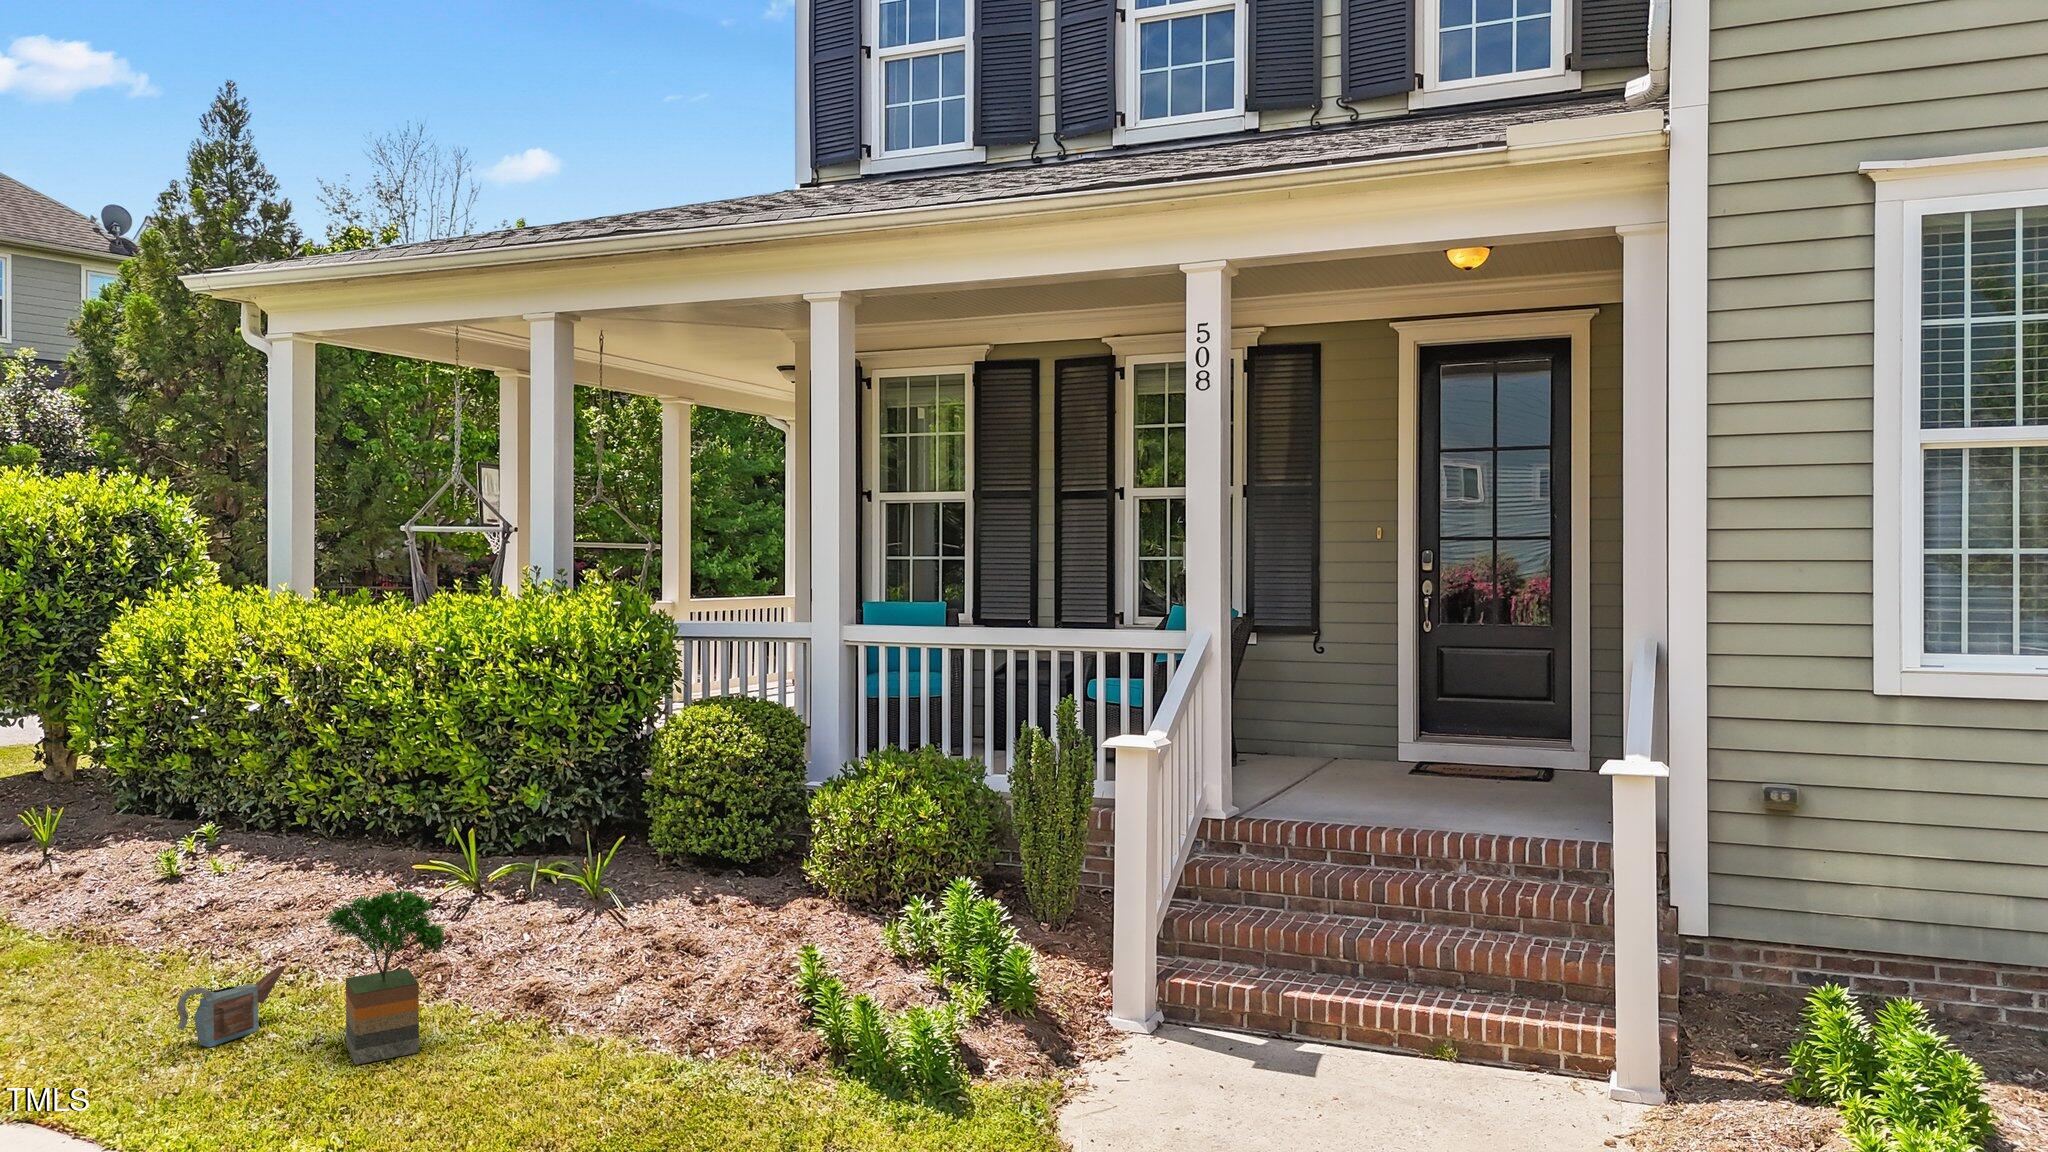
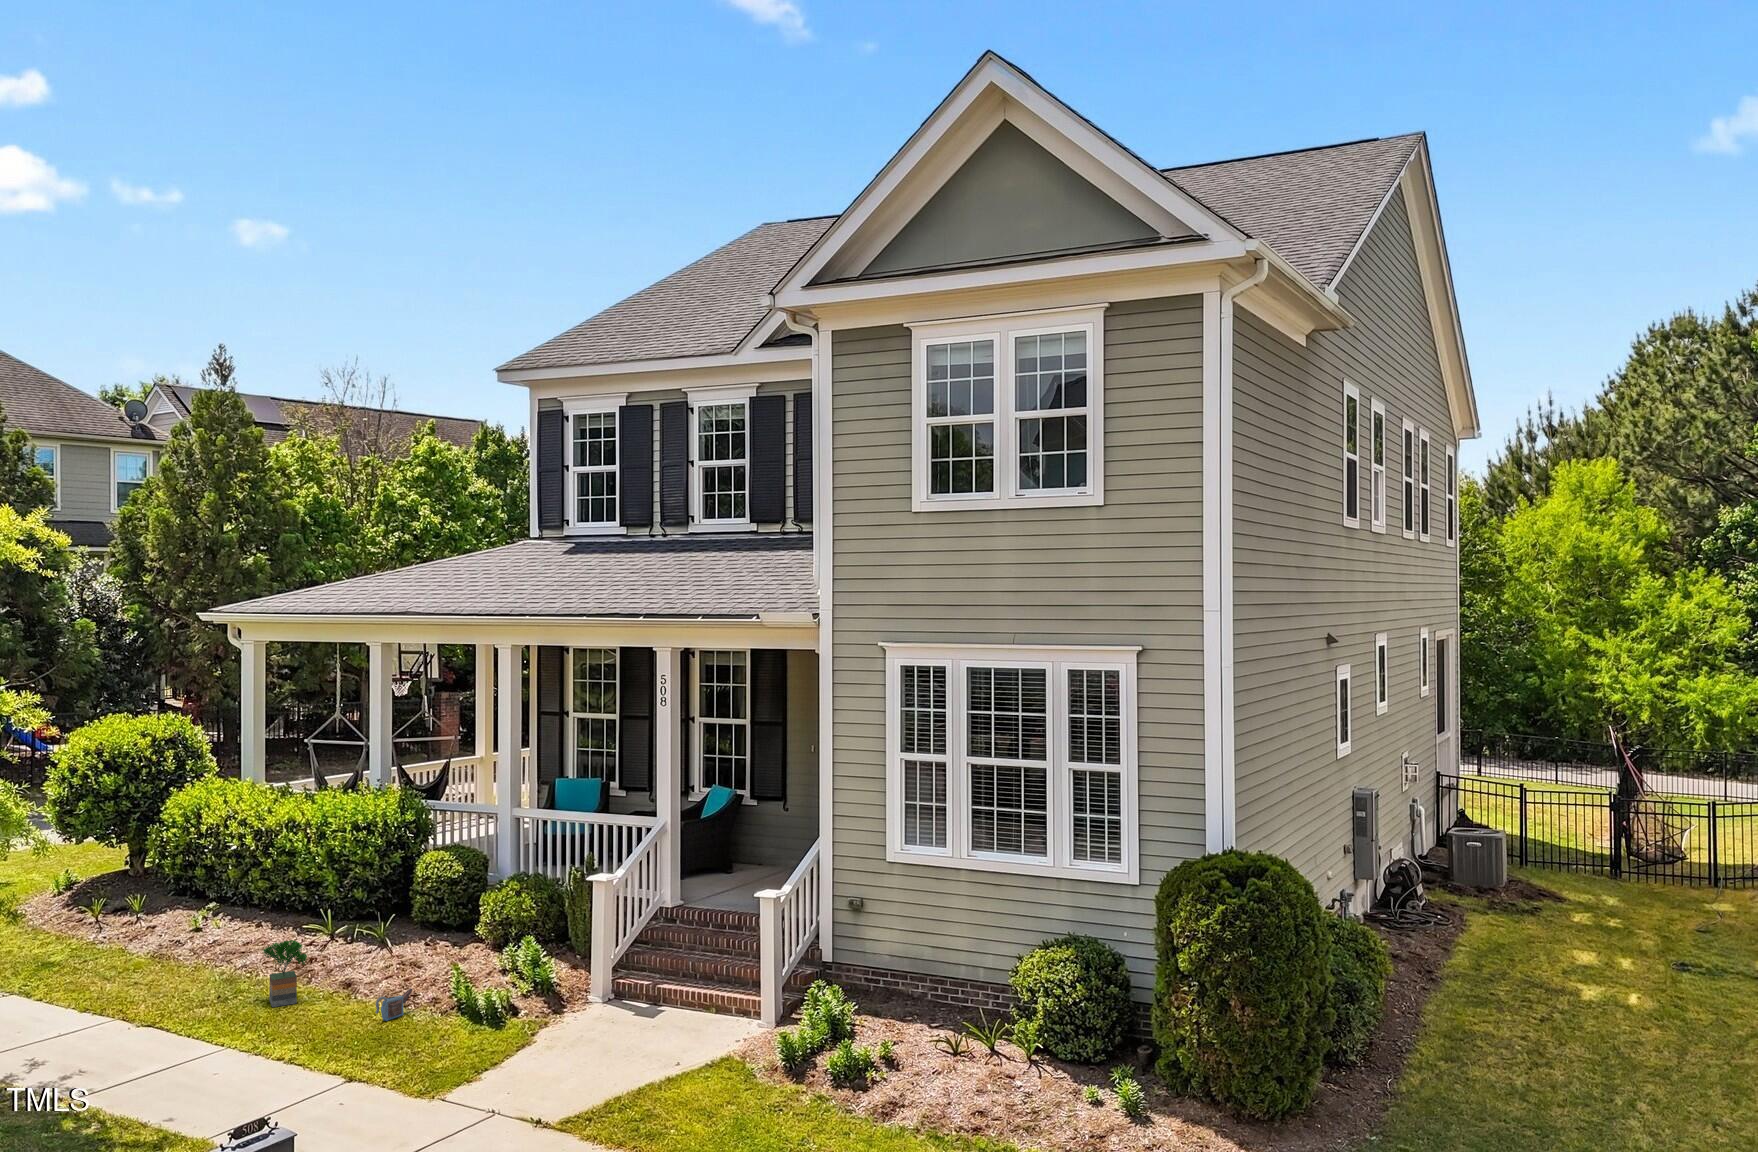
watering can: present [176,966,285,1047] -> present [375,988,413,1021]

